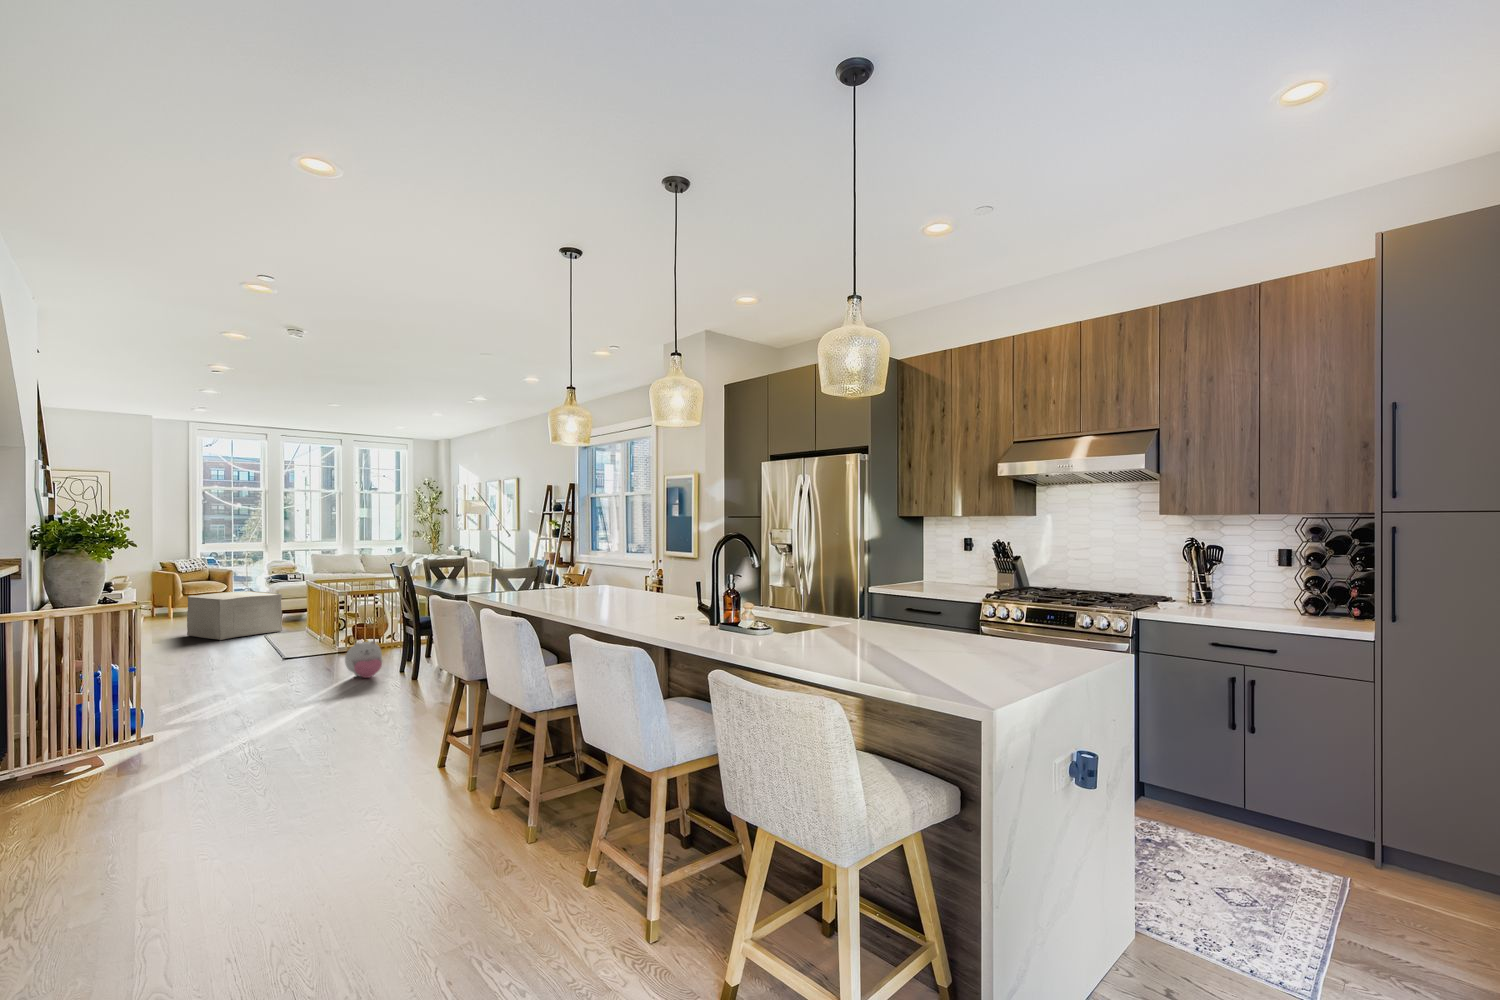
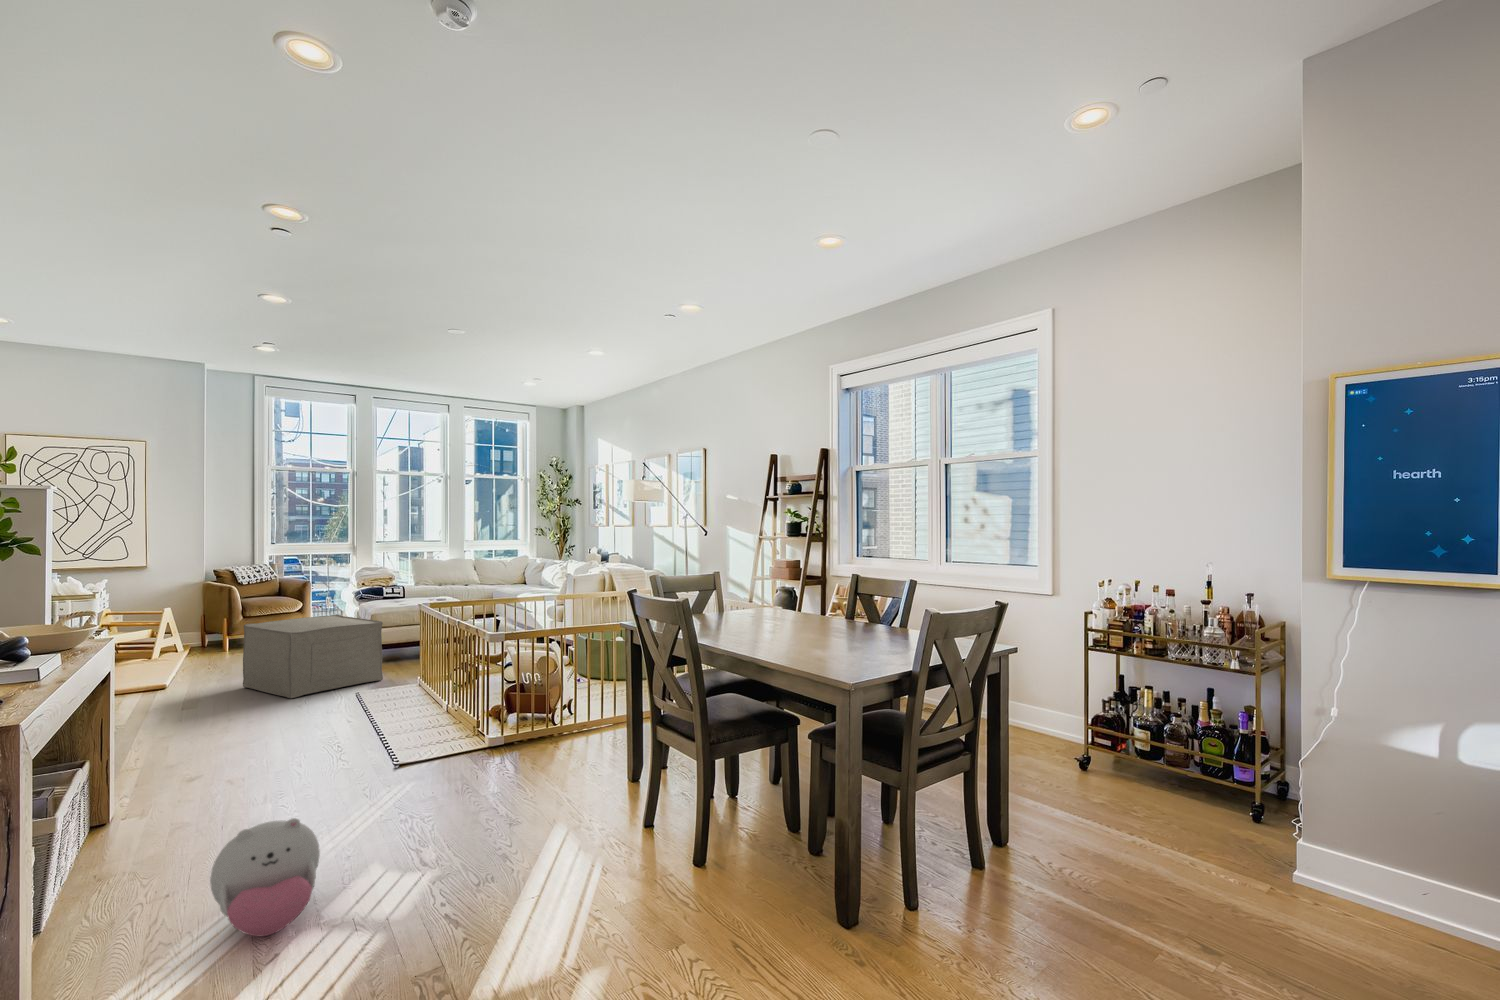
plush toy: present [345,641,382,678] -> present [210,818,320,936]

